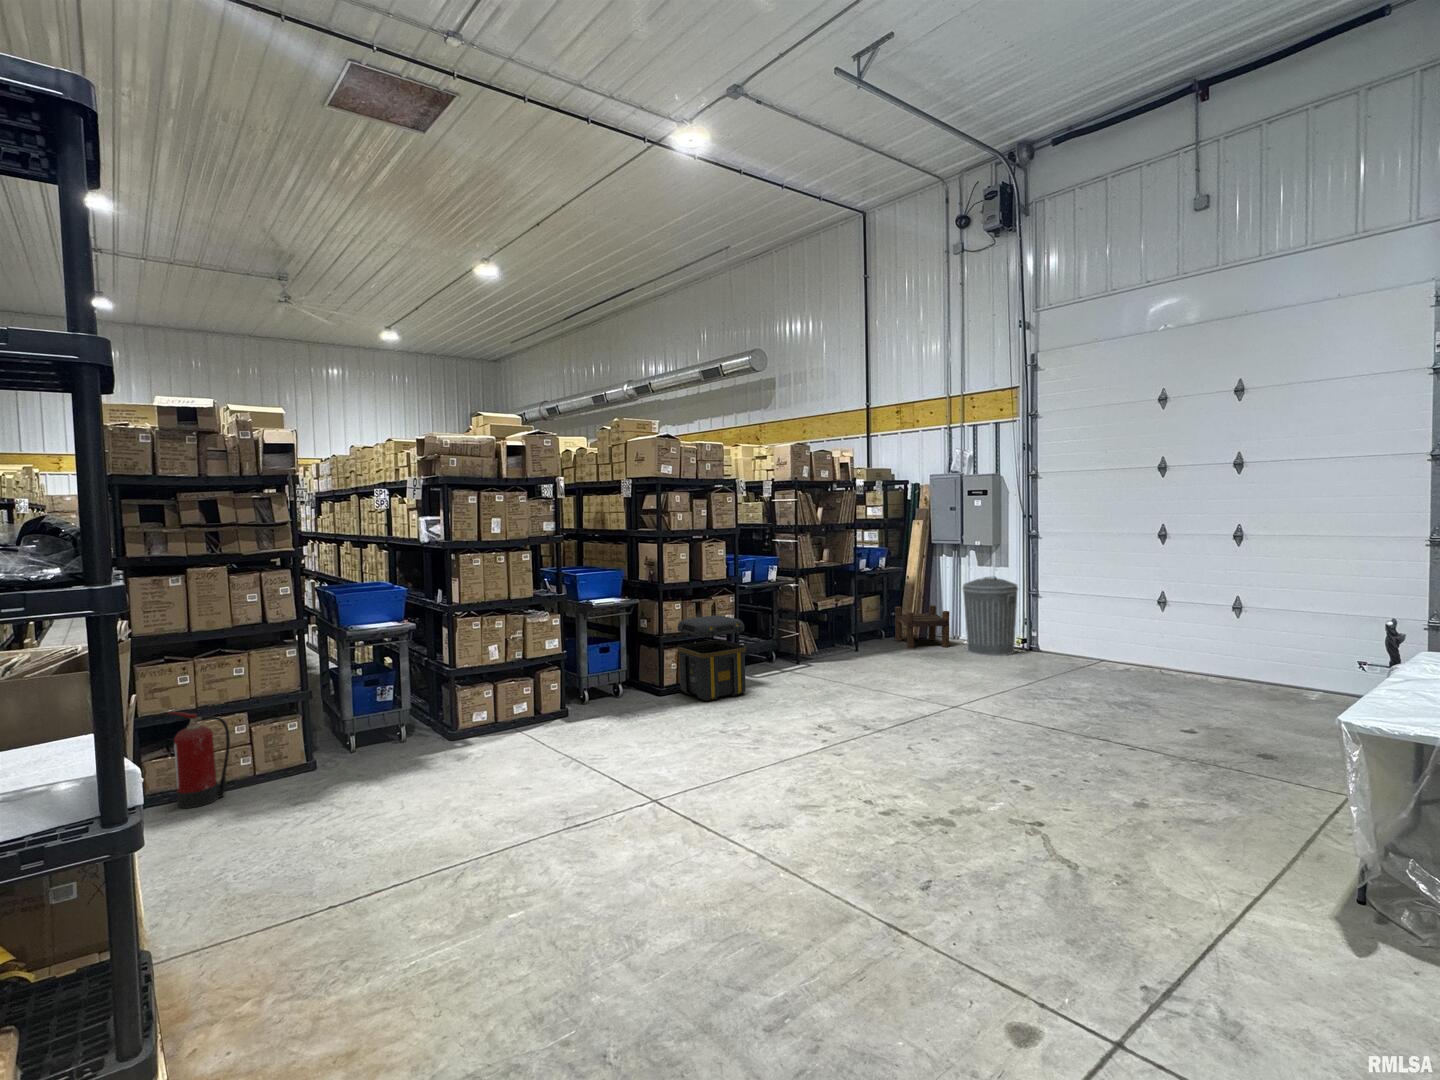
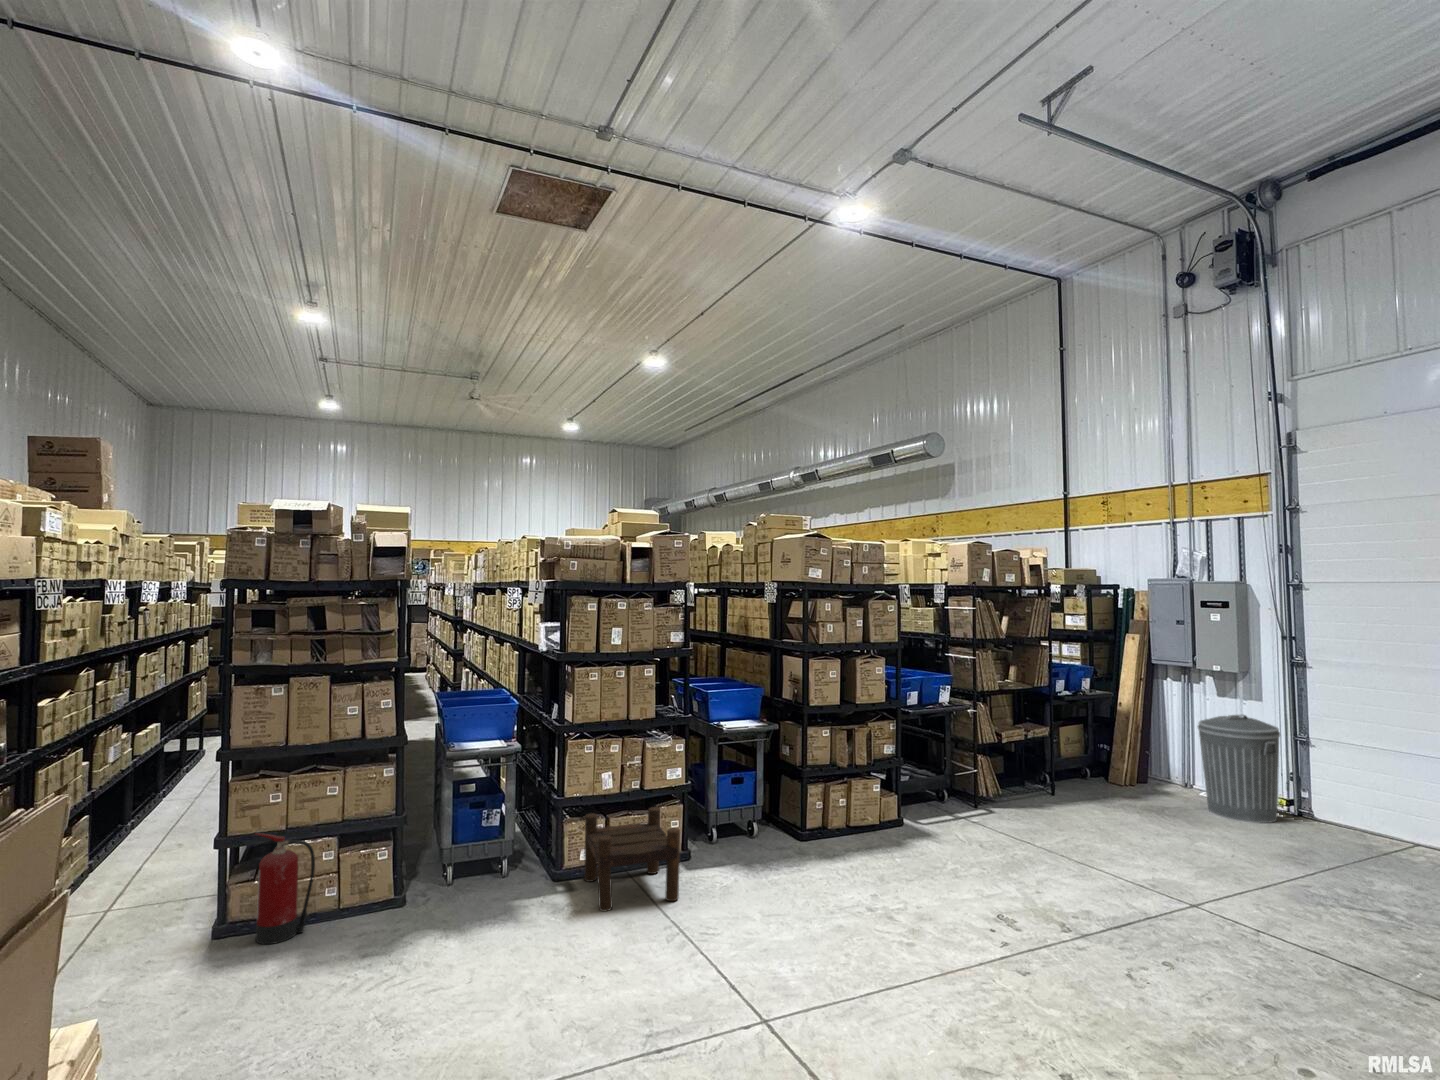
stool: present [895,605,950,648] -> present [584,807,680,911]
toolbox: present [678,615,746,701] -> none [823,747,906,856]

